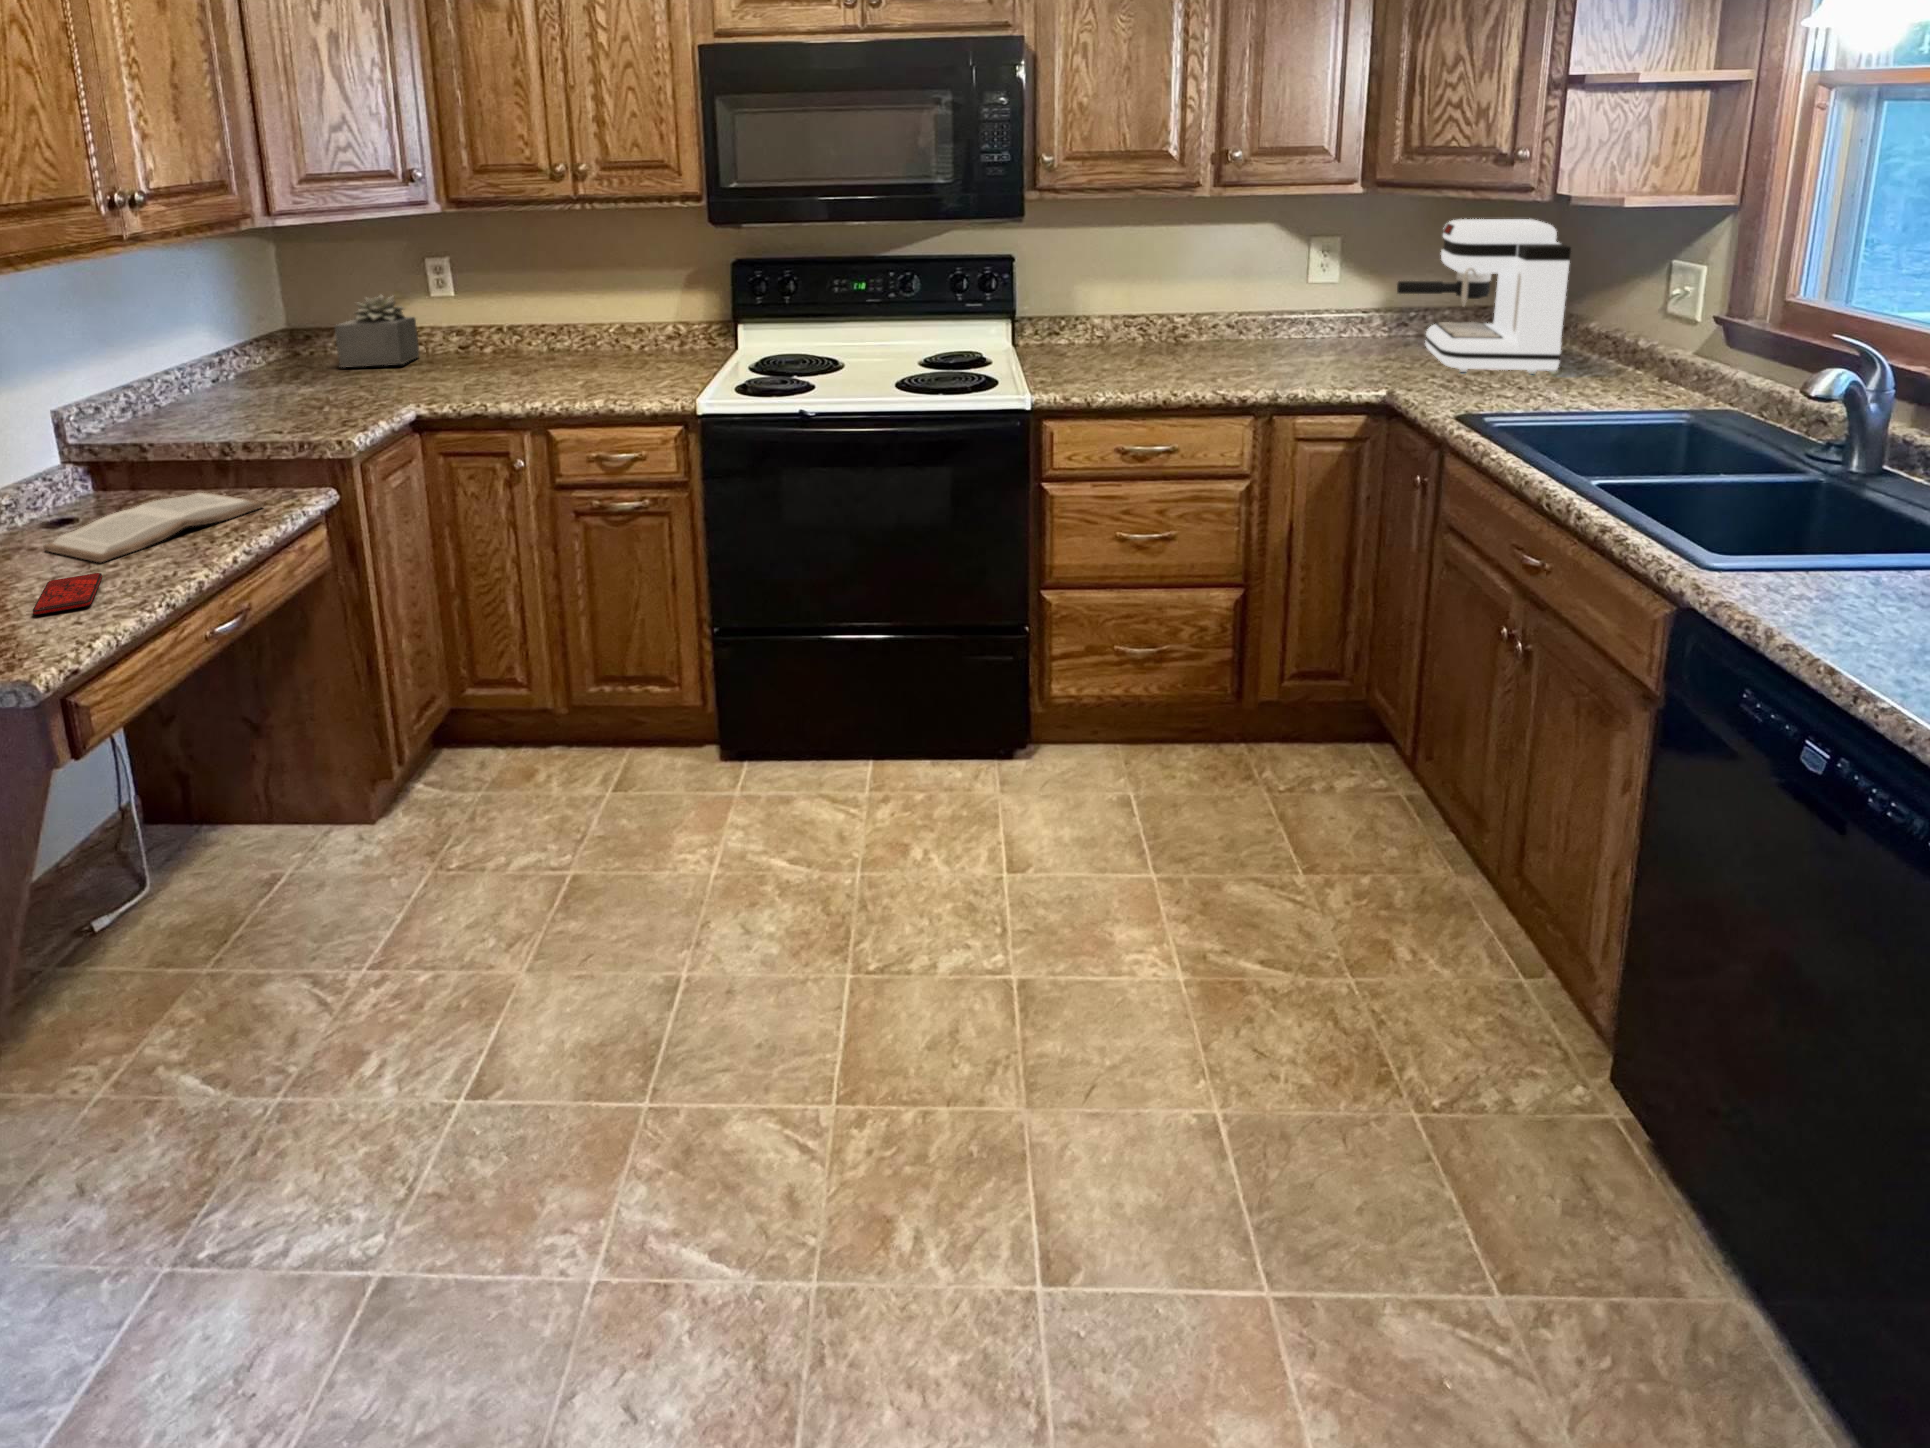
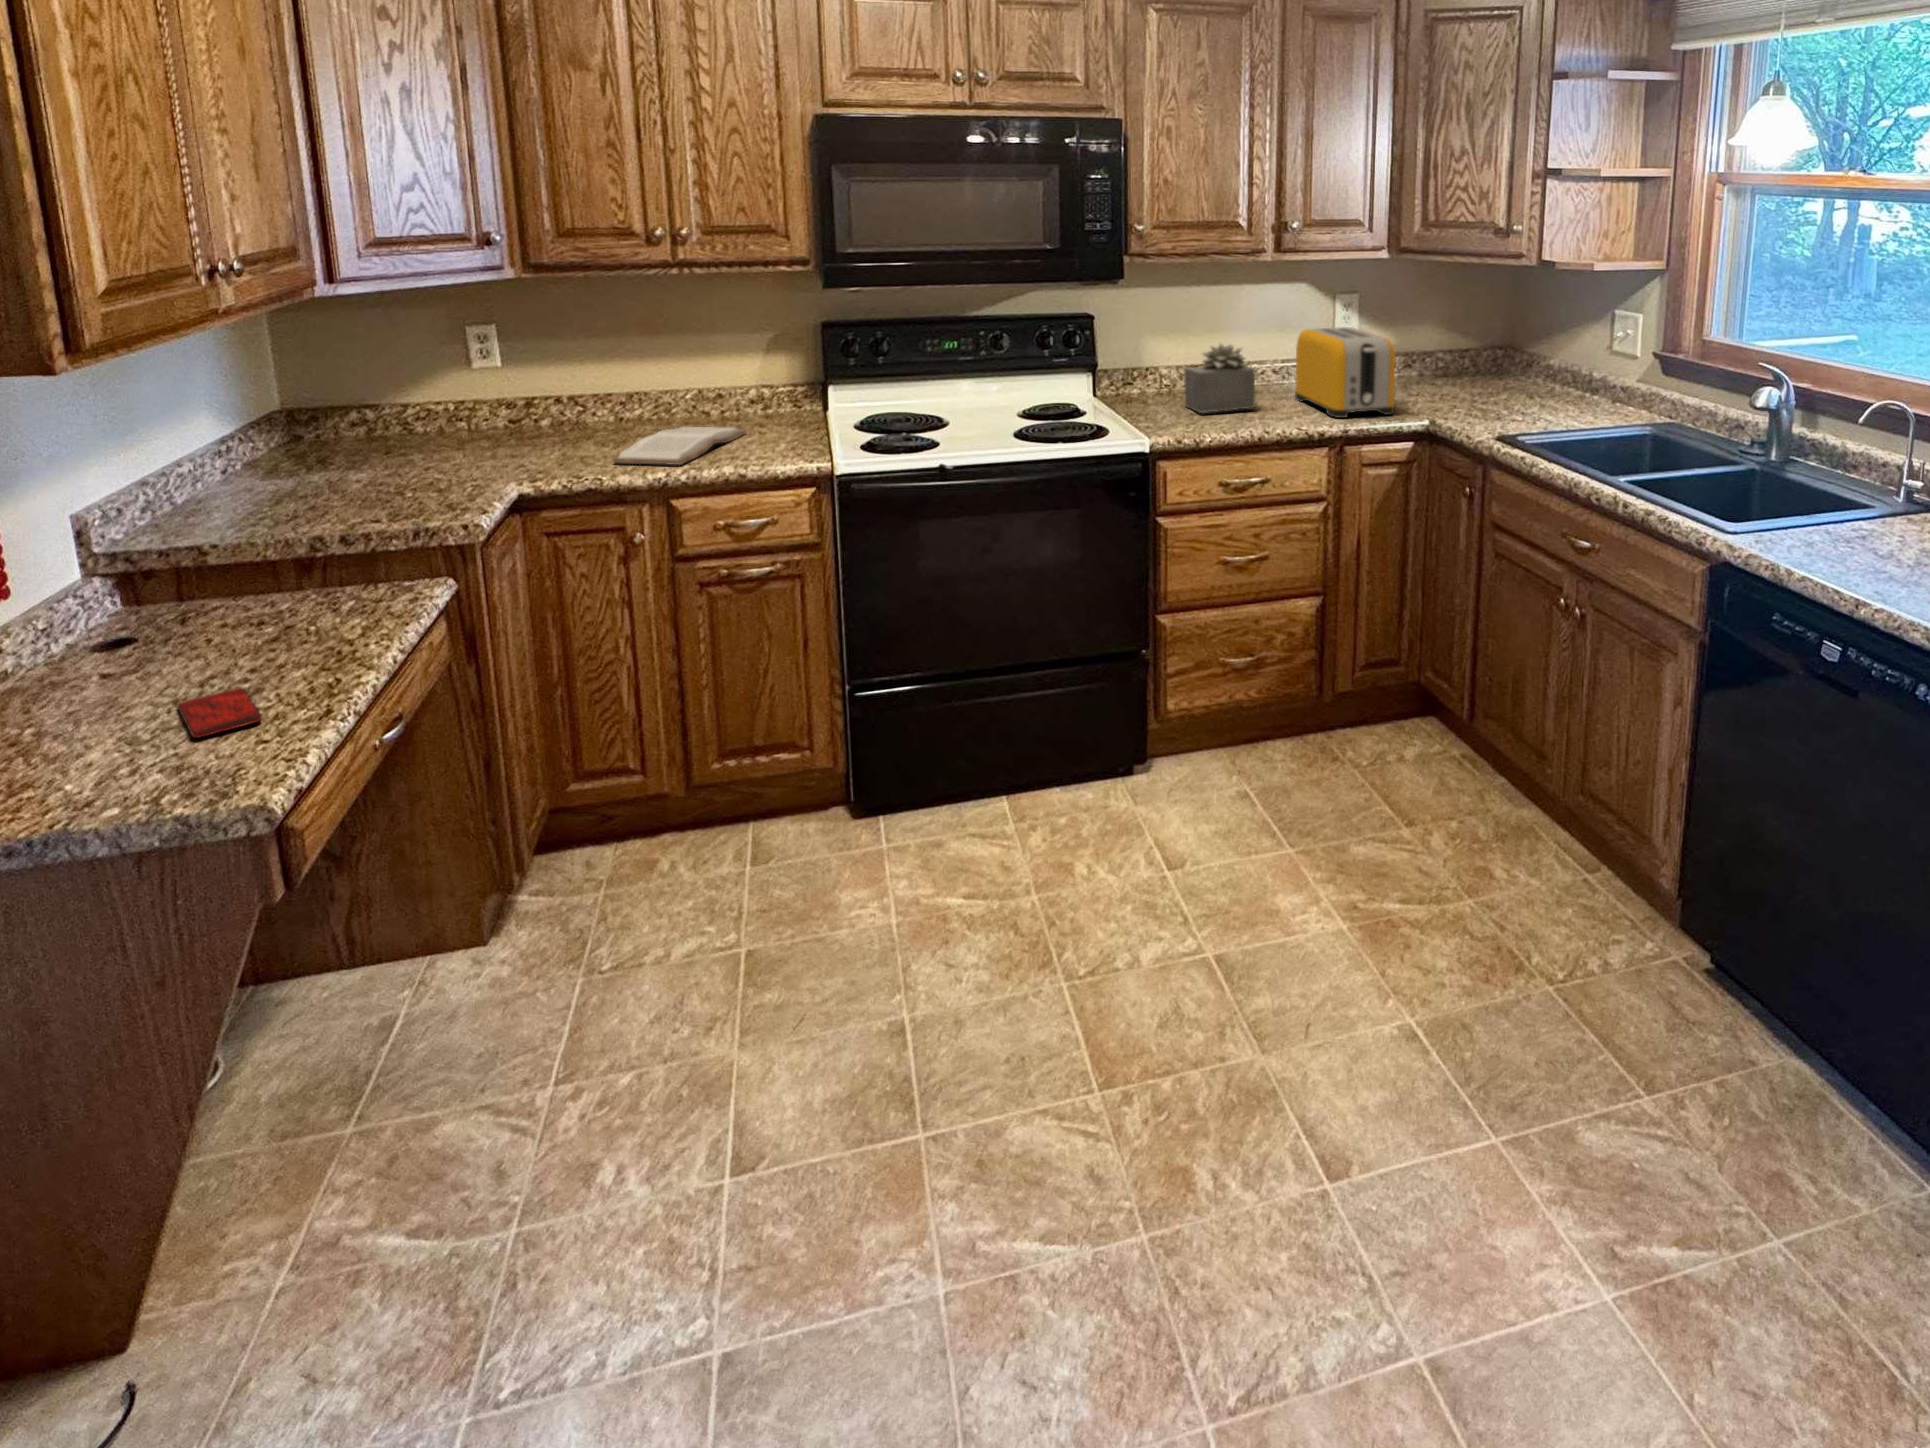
coffee maker: present [1397,219,1571,373] -> none [1423,281,1555,405]
toaster: none [1232,273,1344,379] -> present [1295,327,1395,418]
succulent plant: present [335,295,419,367] -> present [1184,344,1255,413]
book: present [43,493,264,562] -> present [613,427,746,465]

